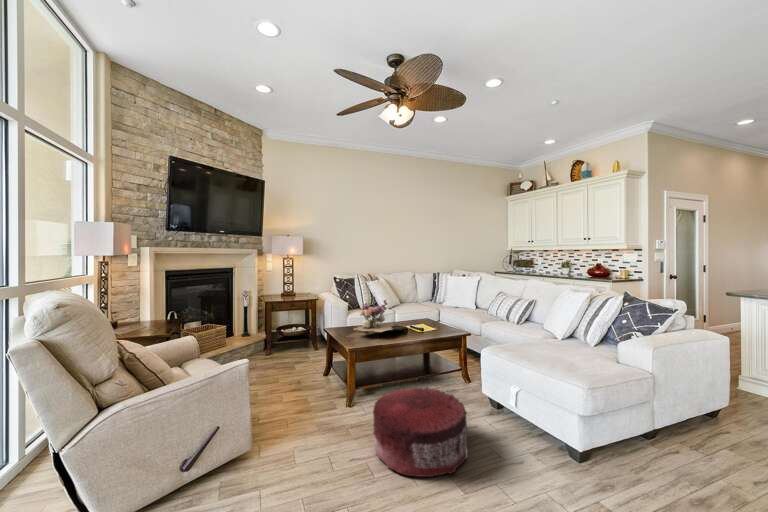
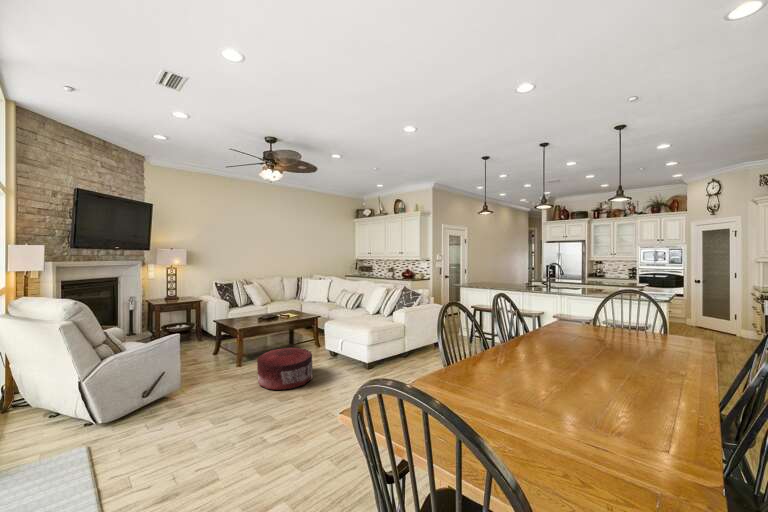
flower arrangement: present [354,300,393,334] -> none [238,297,268,322]

